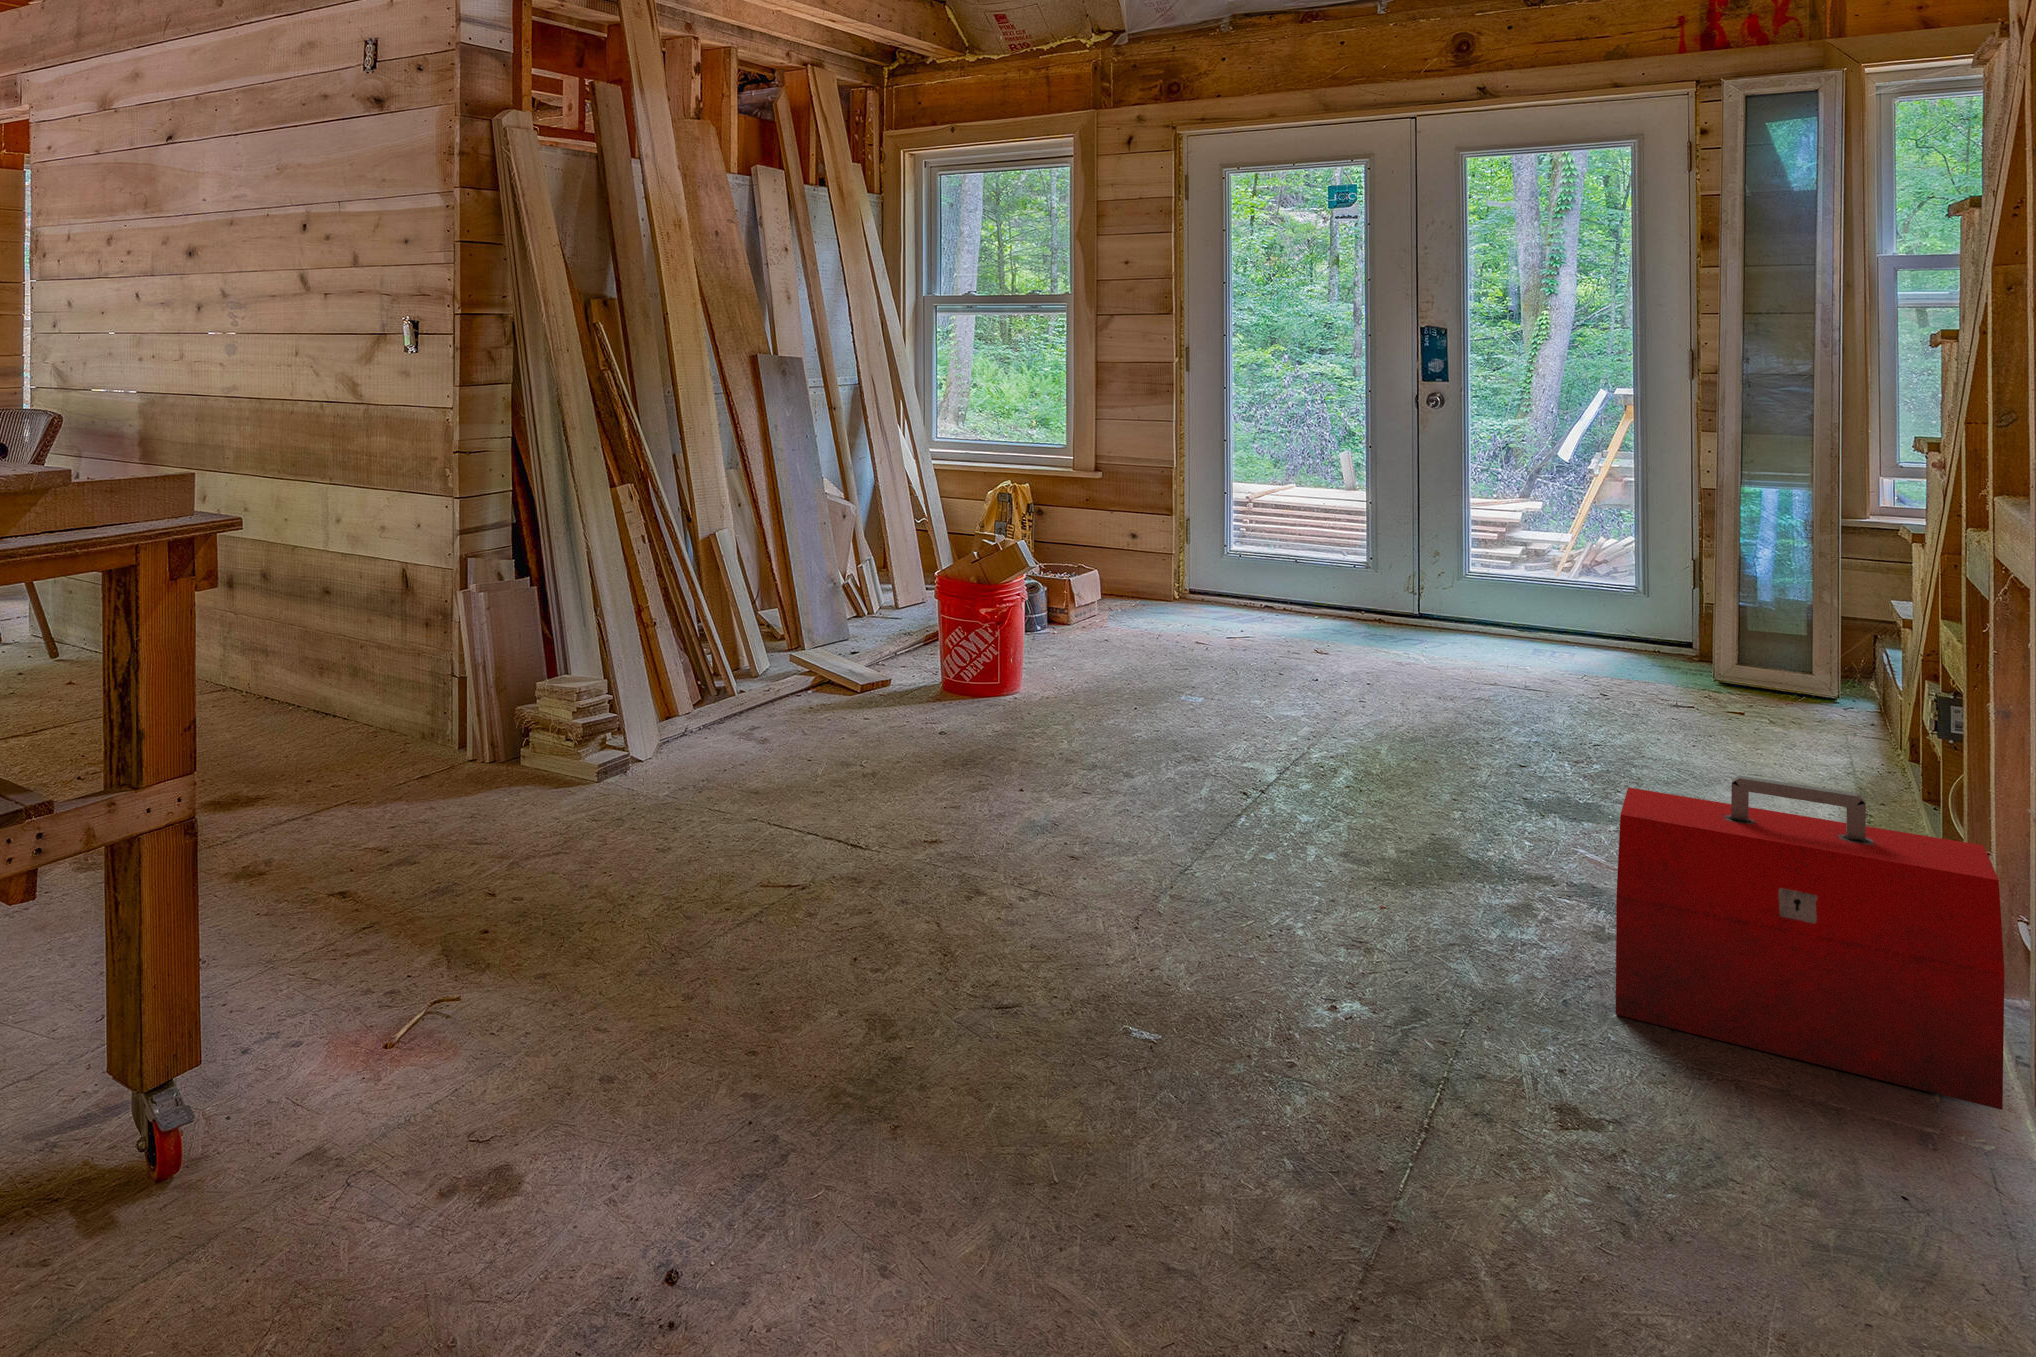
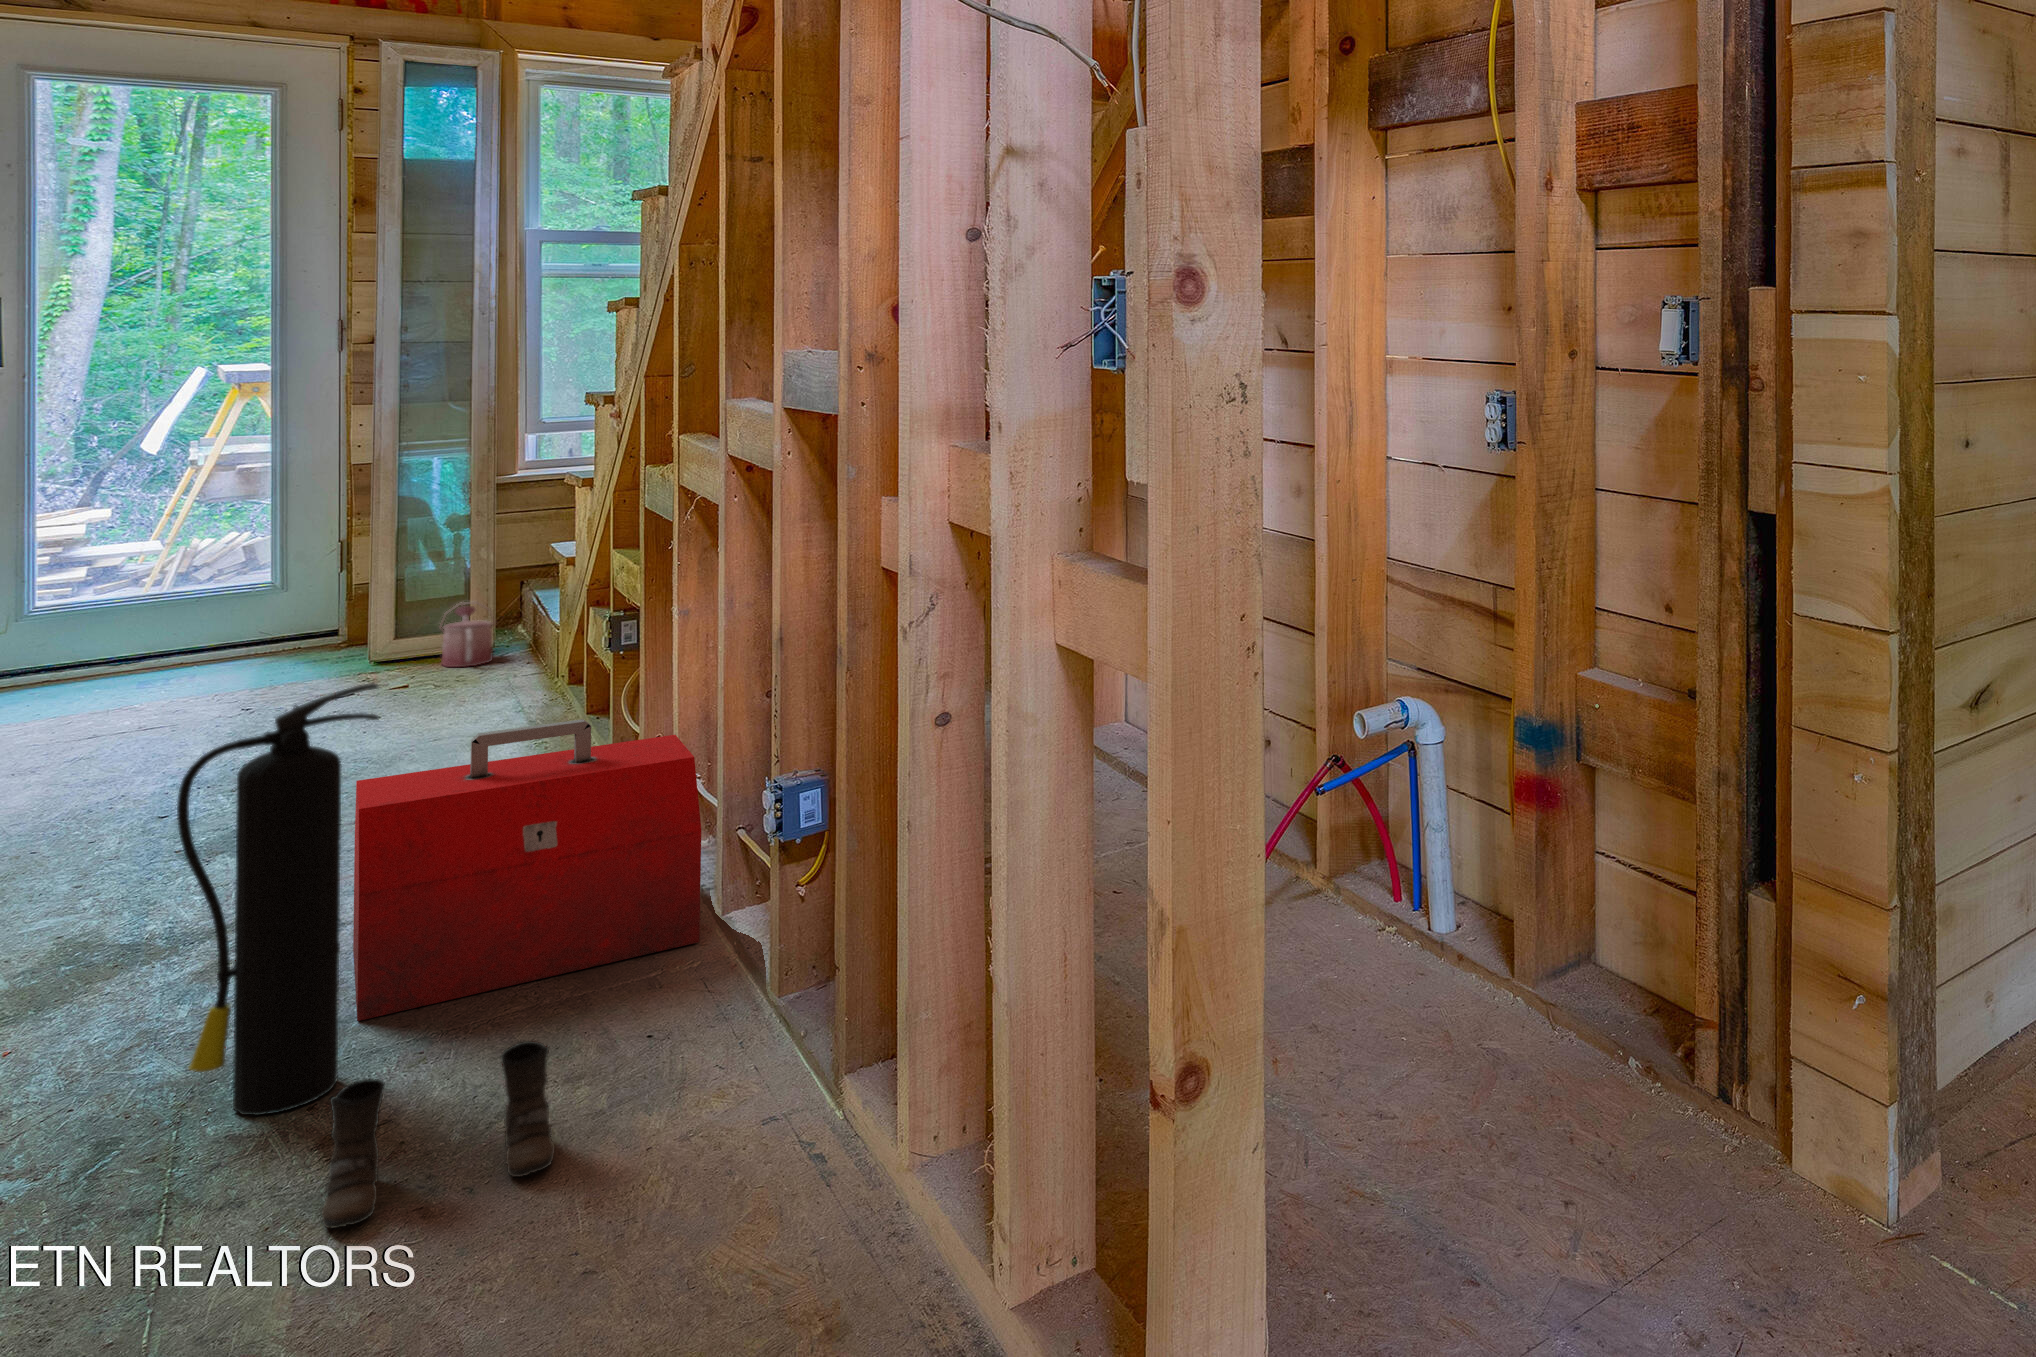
watering can: none [1778,637,1839,706] -> present [440,602,495,667]
fire extinguisher: none [1462,698,1622,1068] -> present [177,683,379,1115]
boots: none [1540,1067,1762,1260] -> present [322,1041,555,1228]

